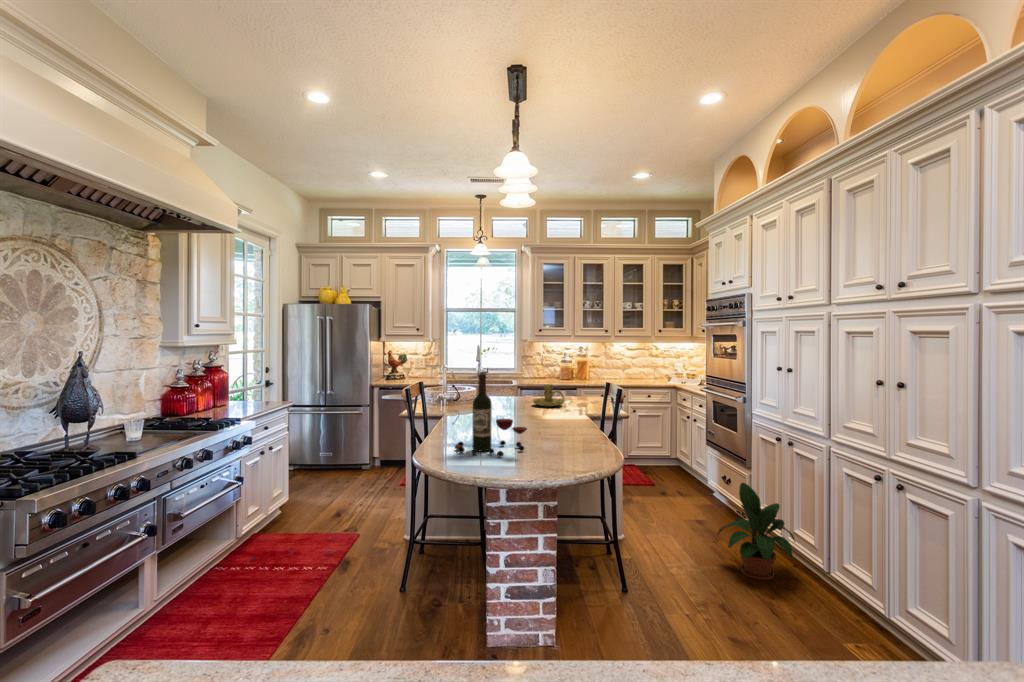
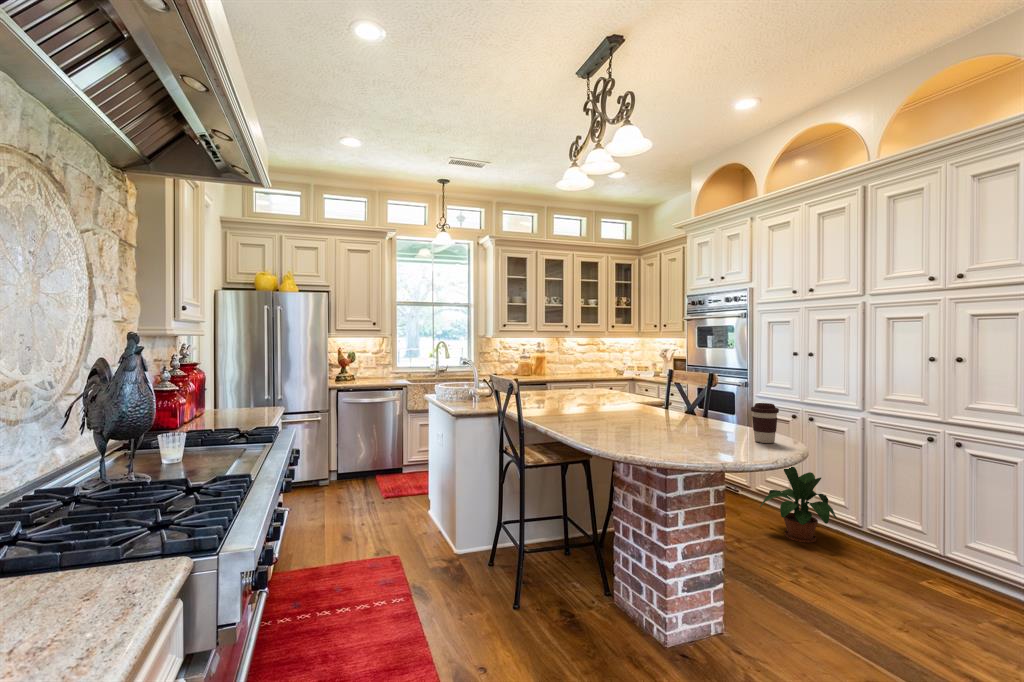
wine bottle: present [455,374,527,457] -> none [624,354,716,441]
candle holder: present [533,384,564,407] -> none [569,374,607,397]
coffee cup: none [553,425,577,465] -> present [751,403,779,443]

